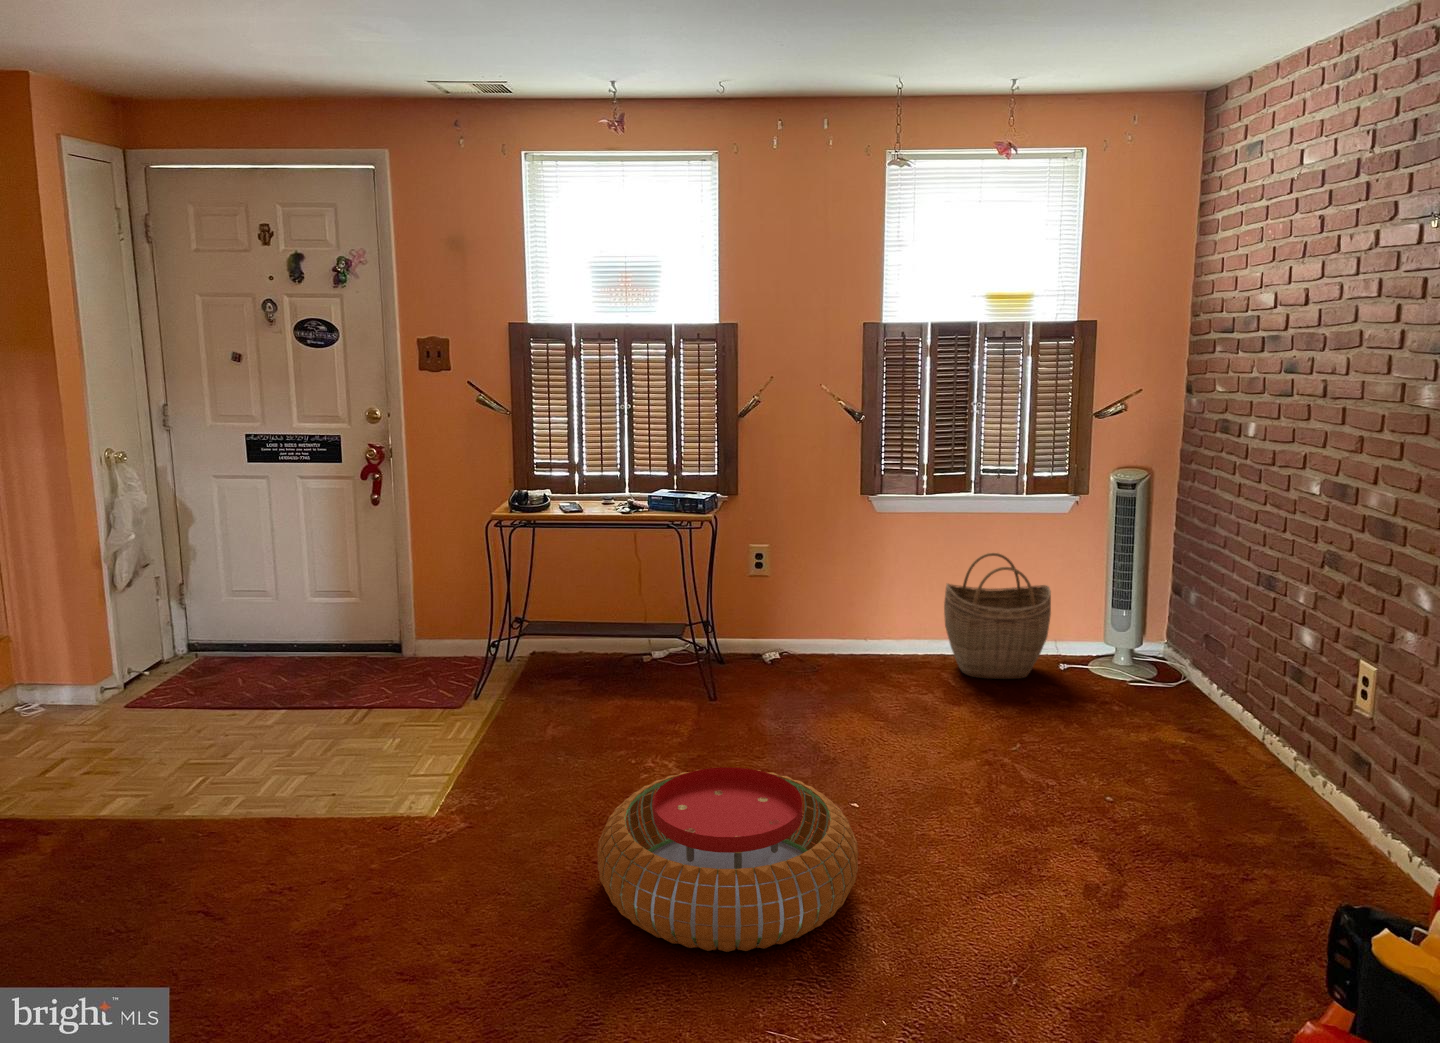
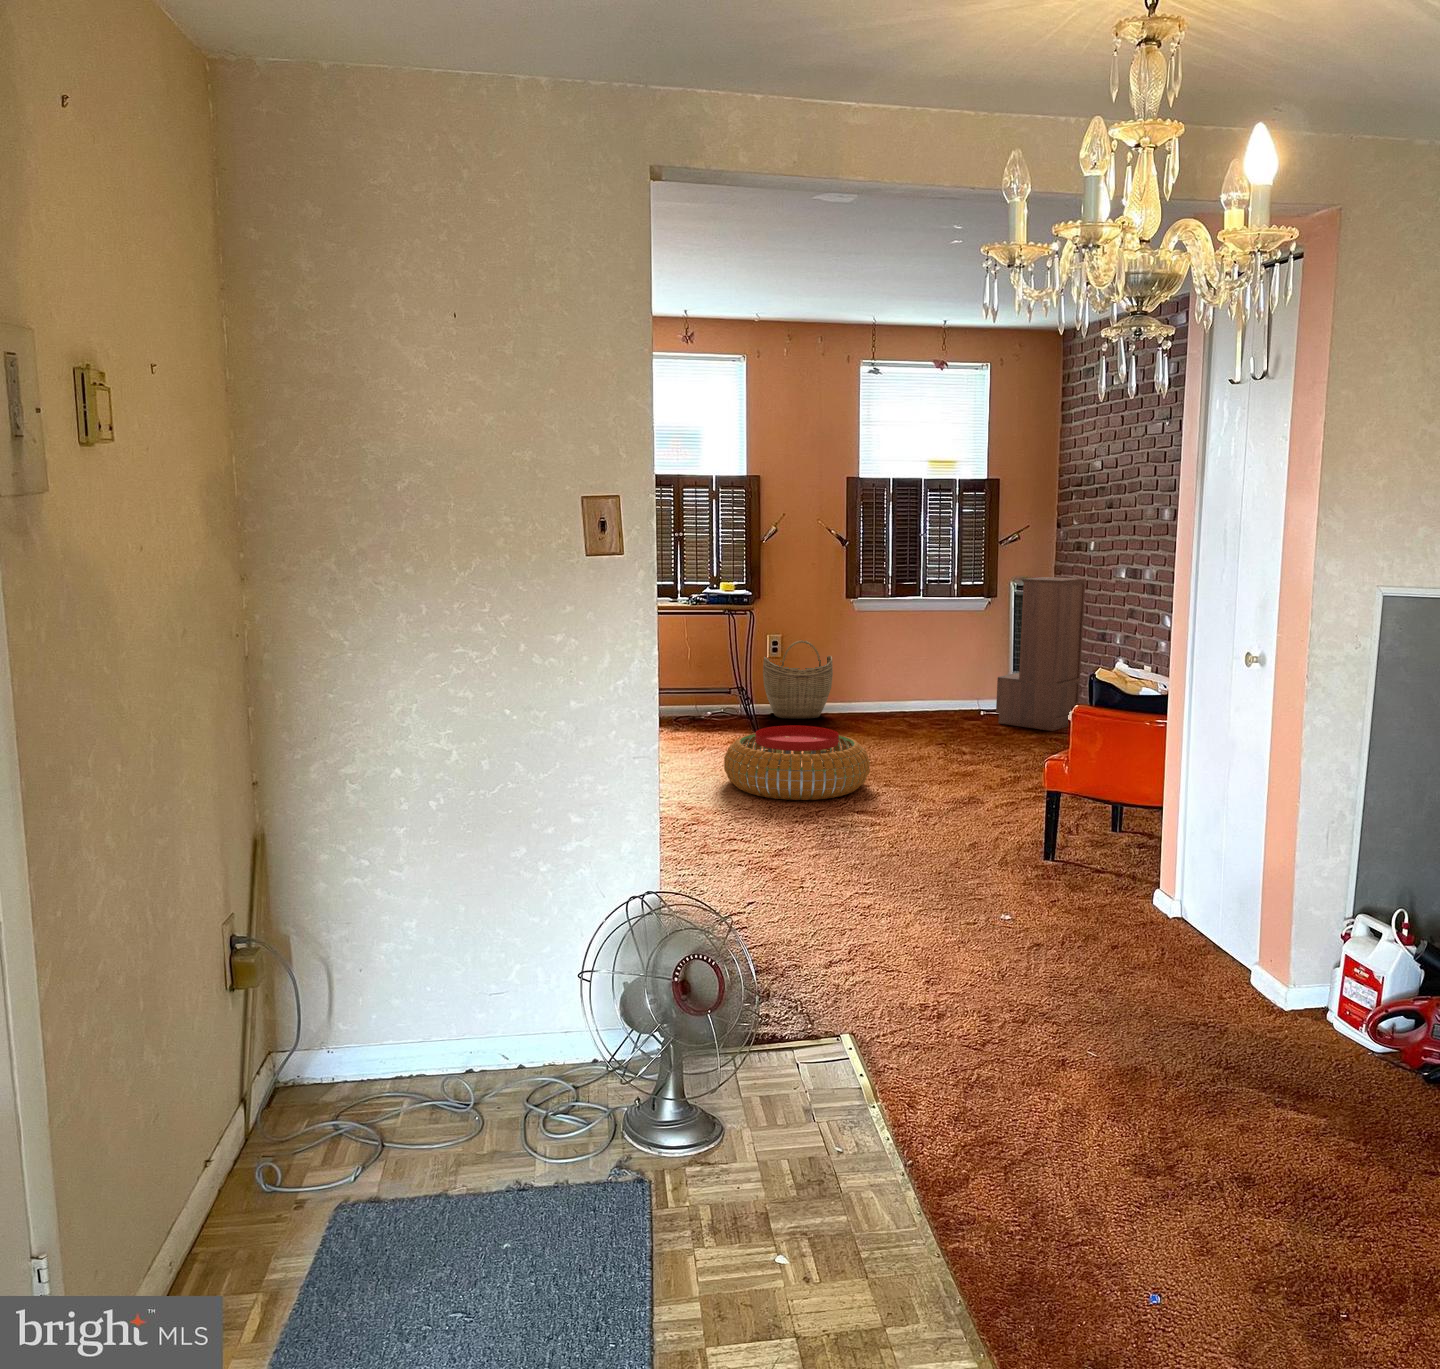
bookshelf: none [1085,473,1236,721] -> present [996,577,1086,731]
woven basket: present [944,553,1051,679] -> present [763,640,833,719]

